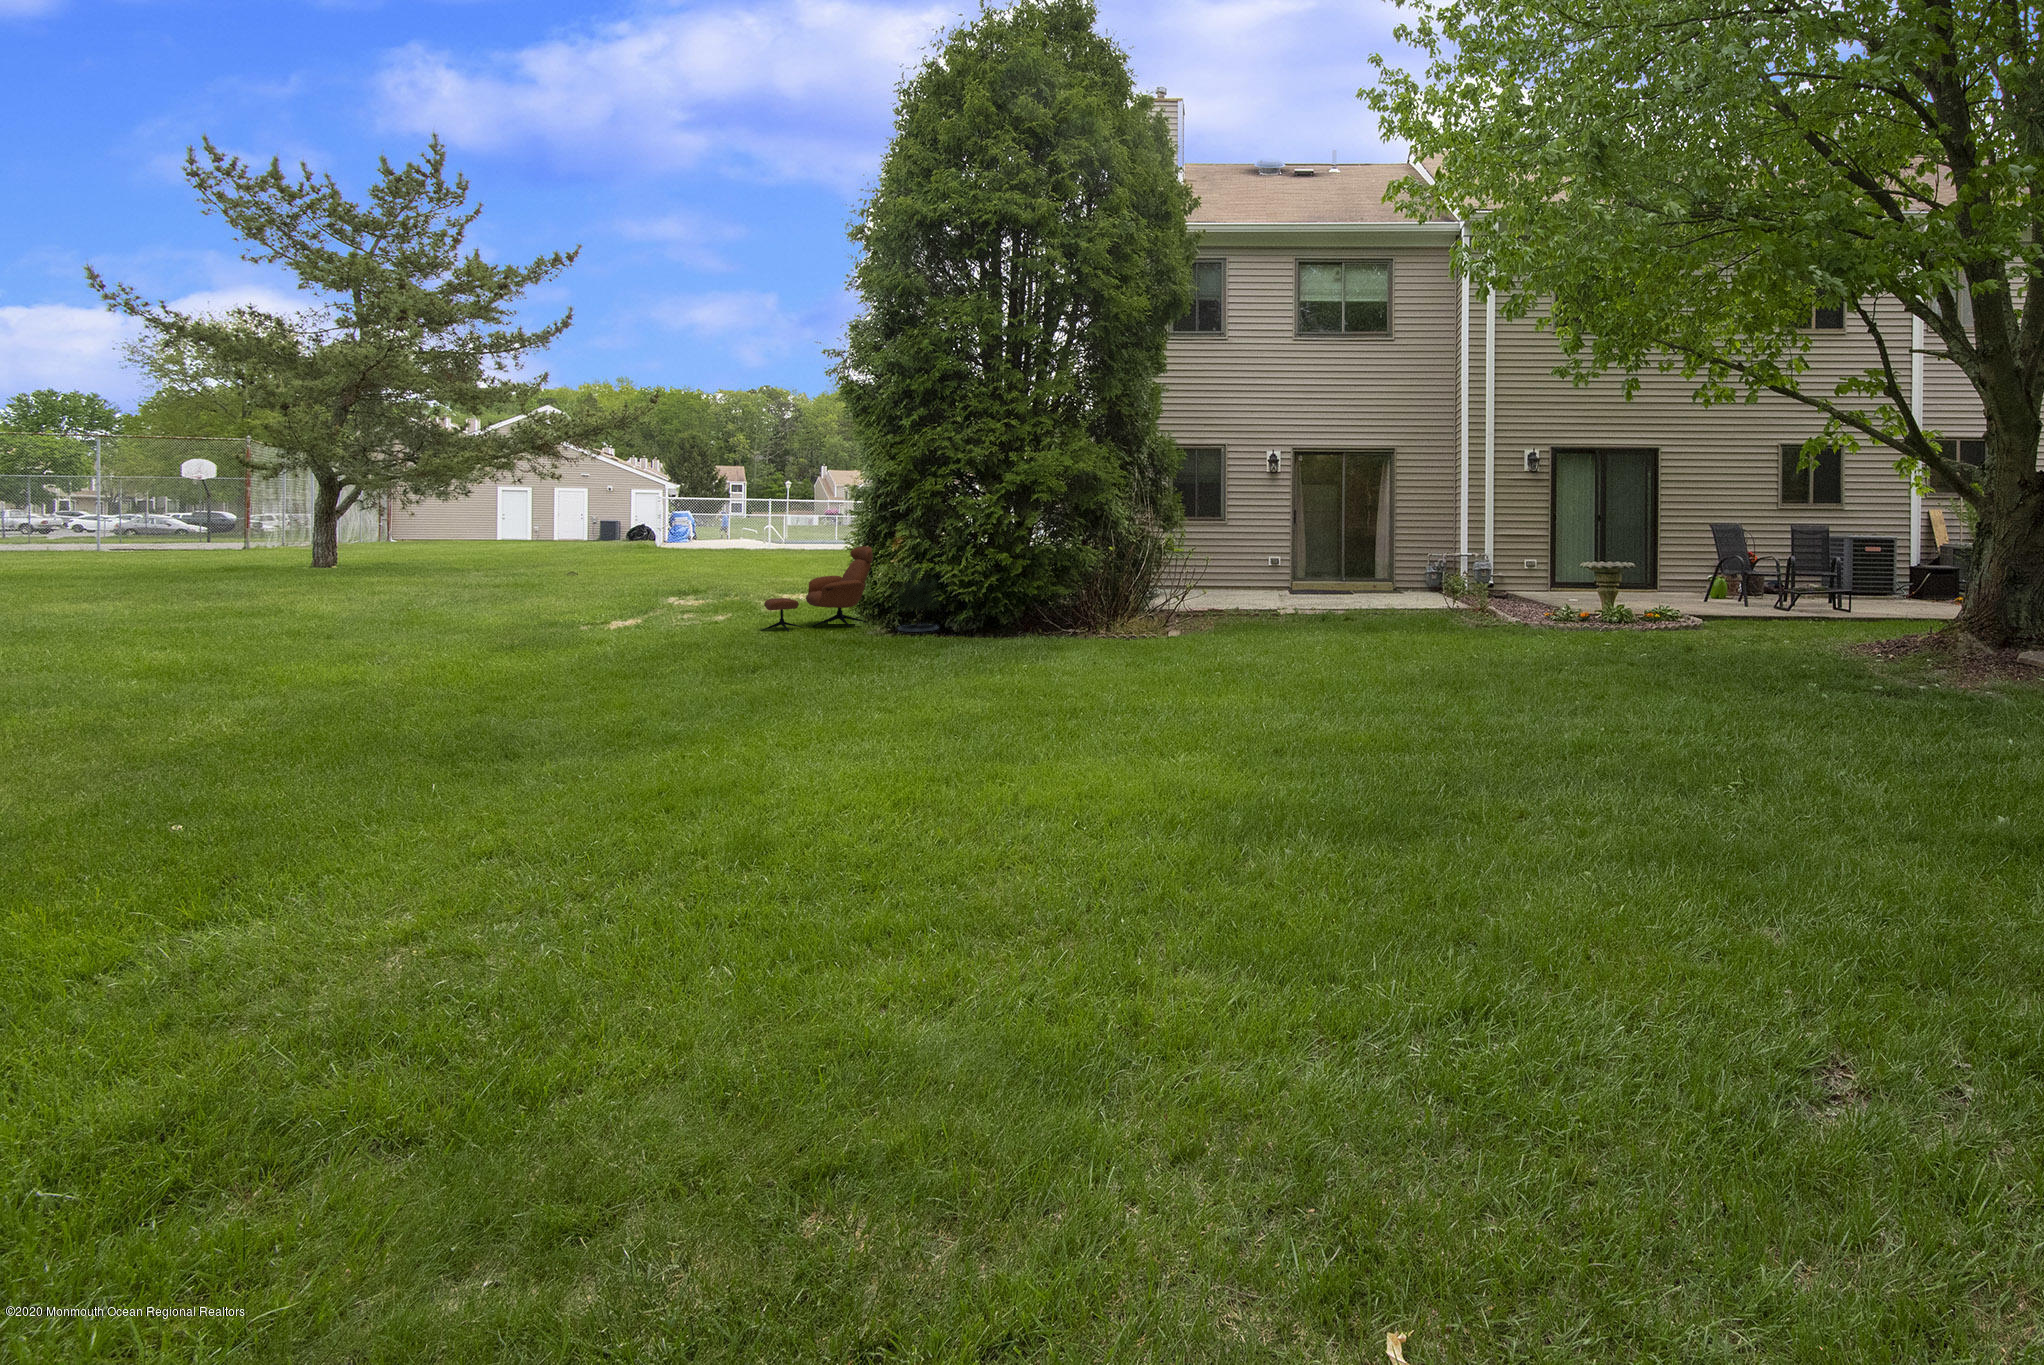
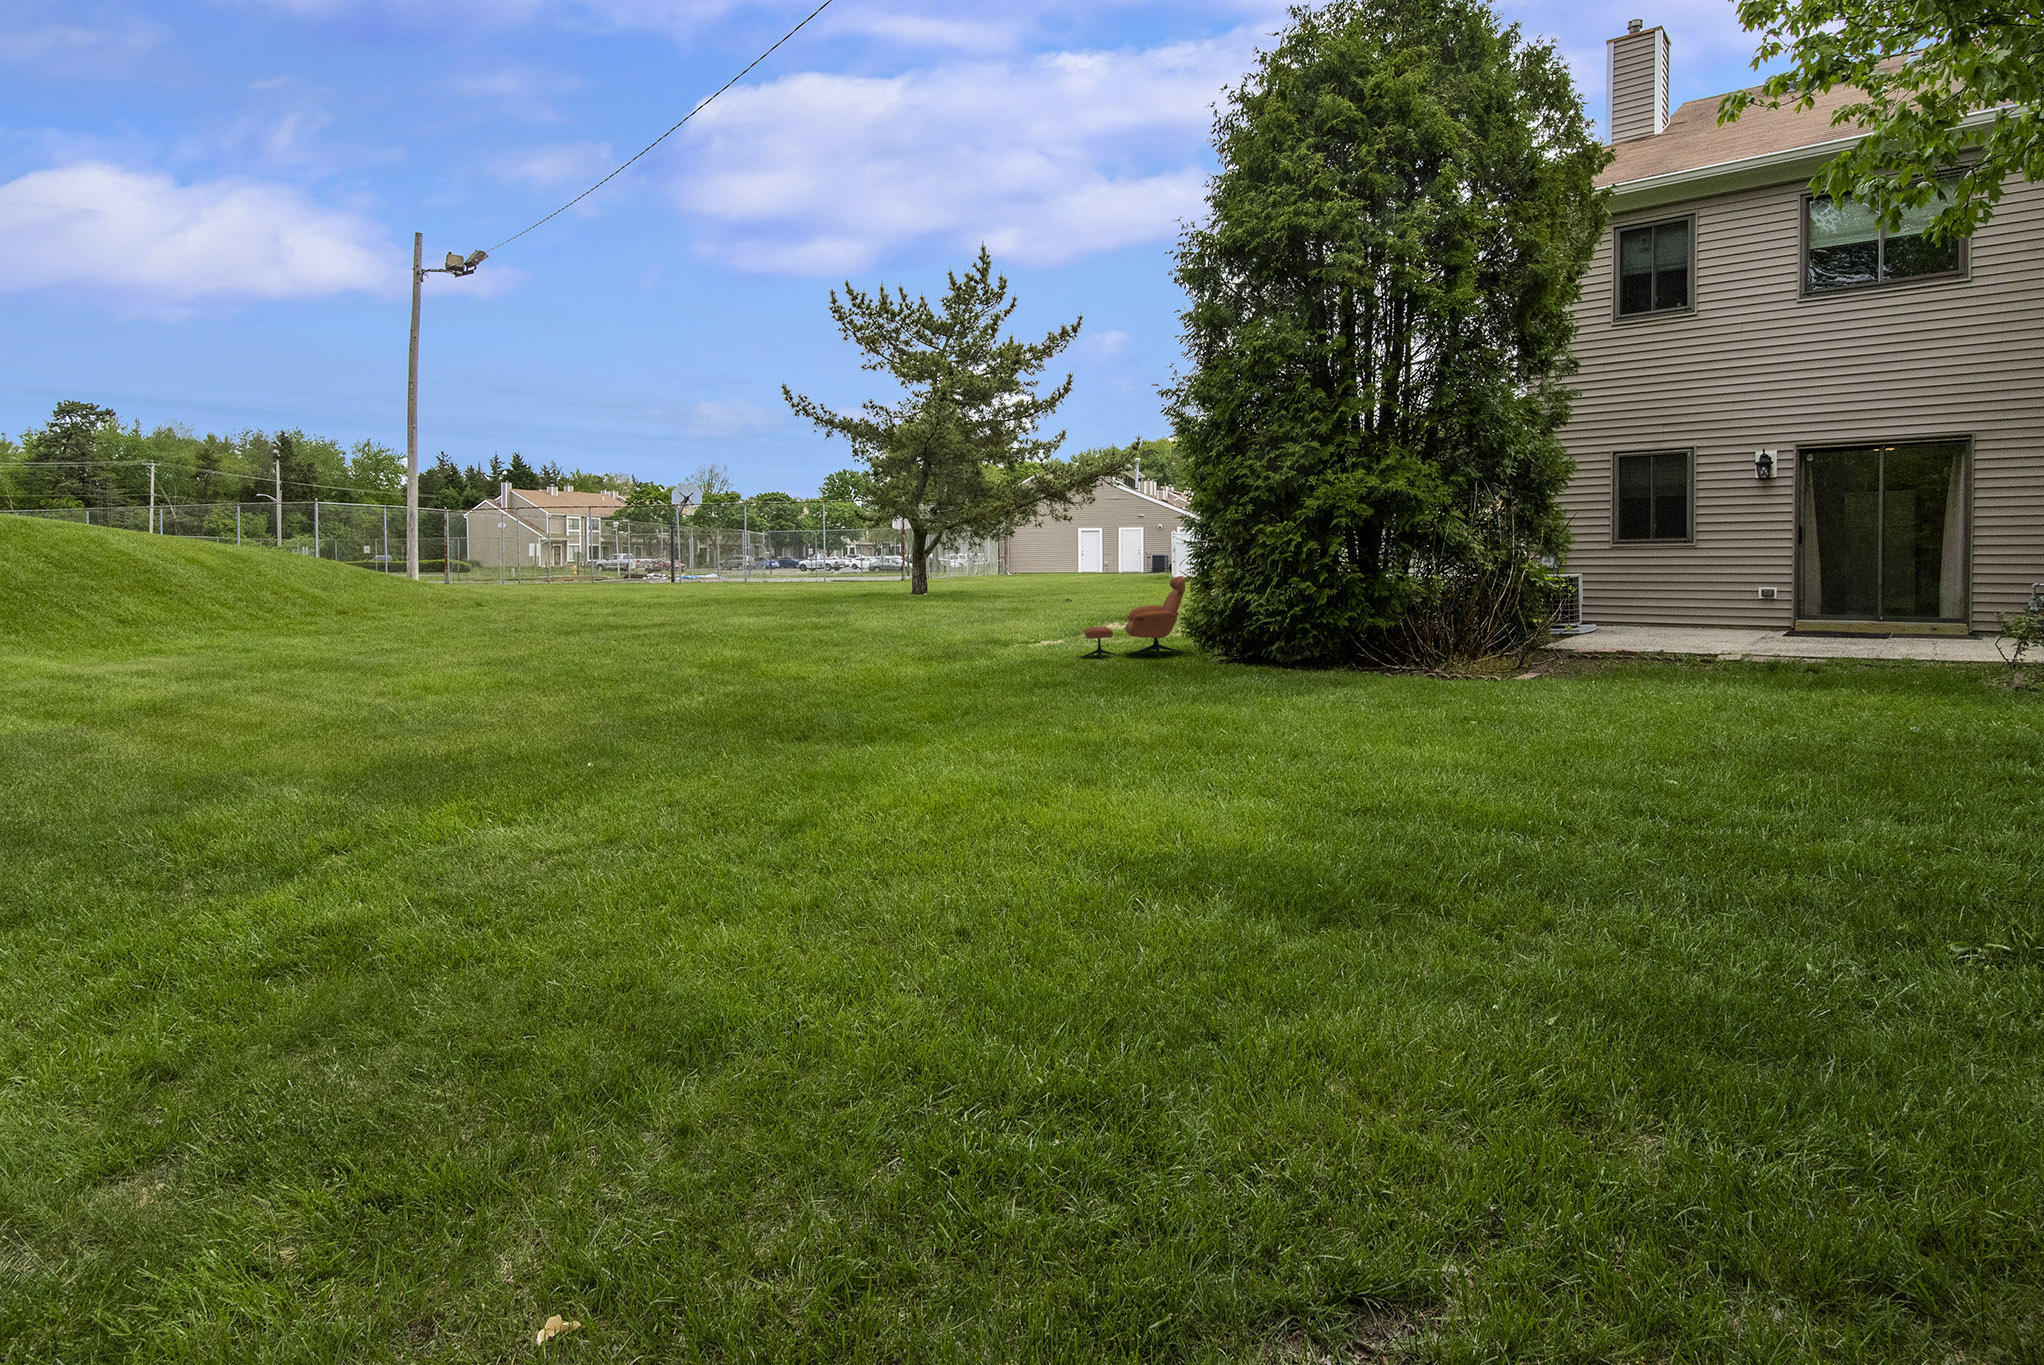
potted tree: present [898,567,939,632] -> none [1191,590,1244,666]

